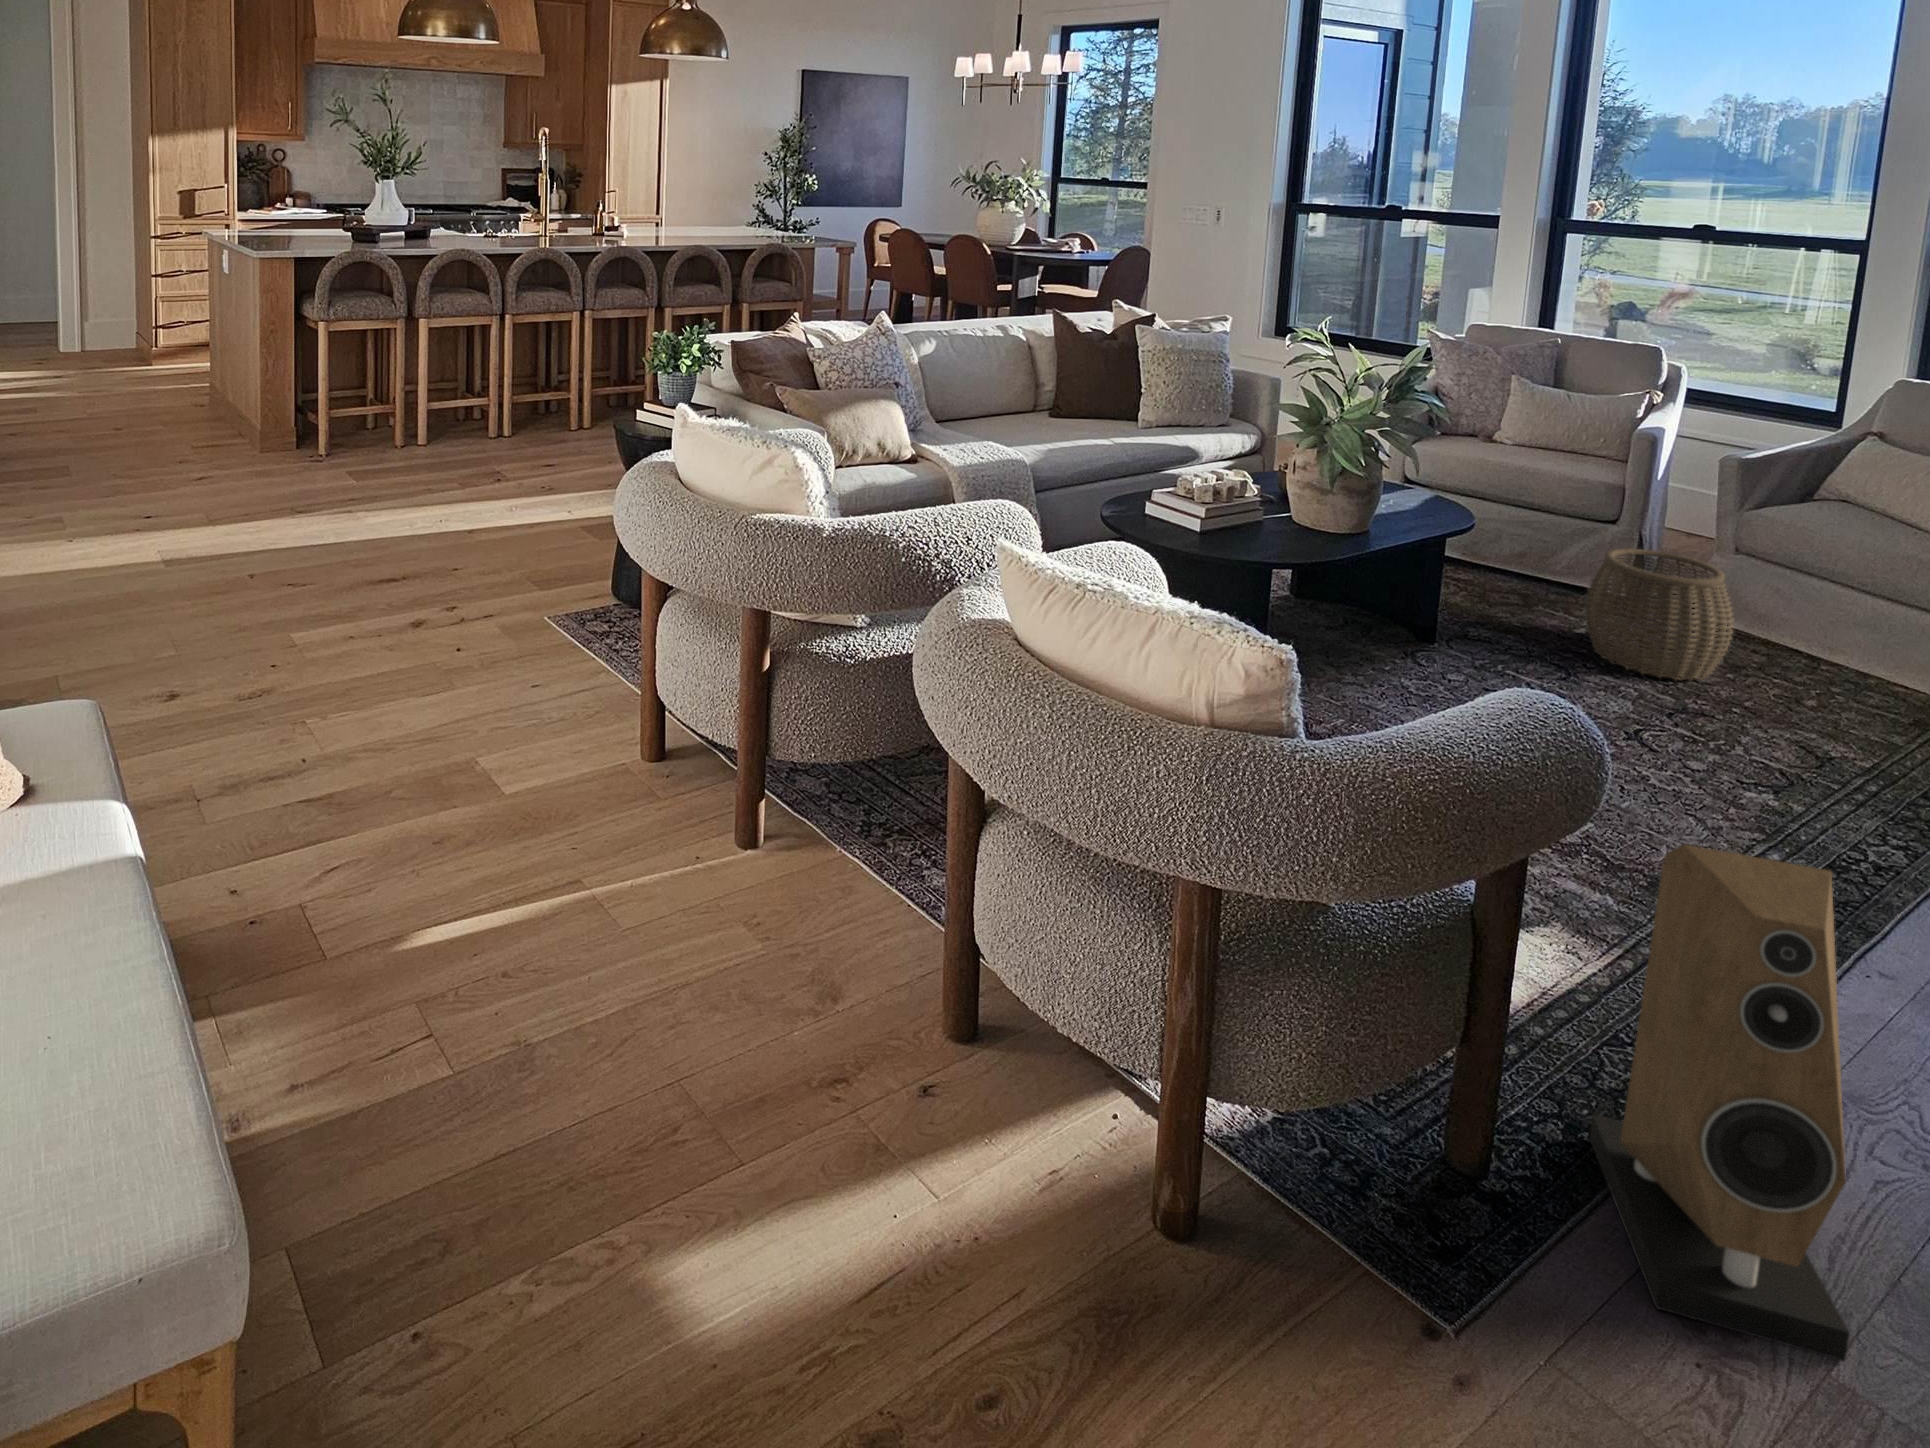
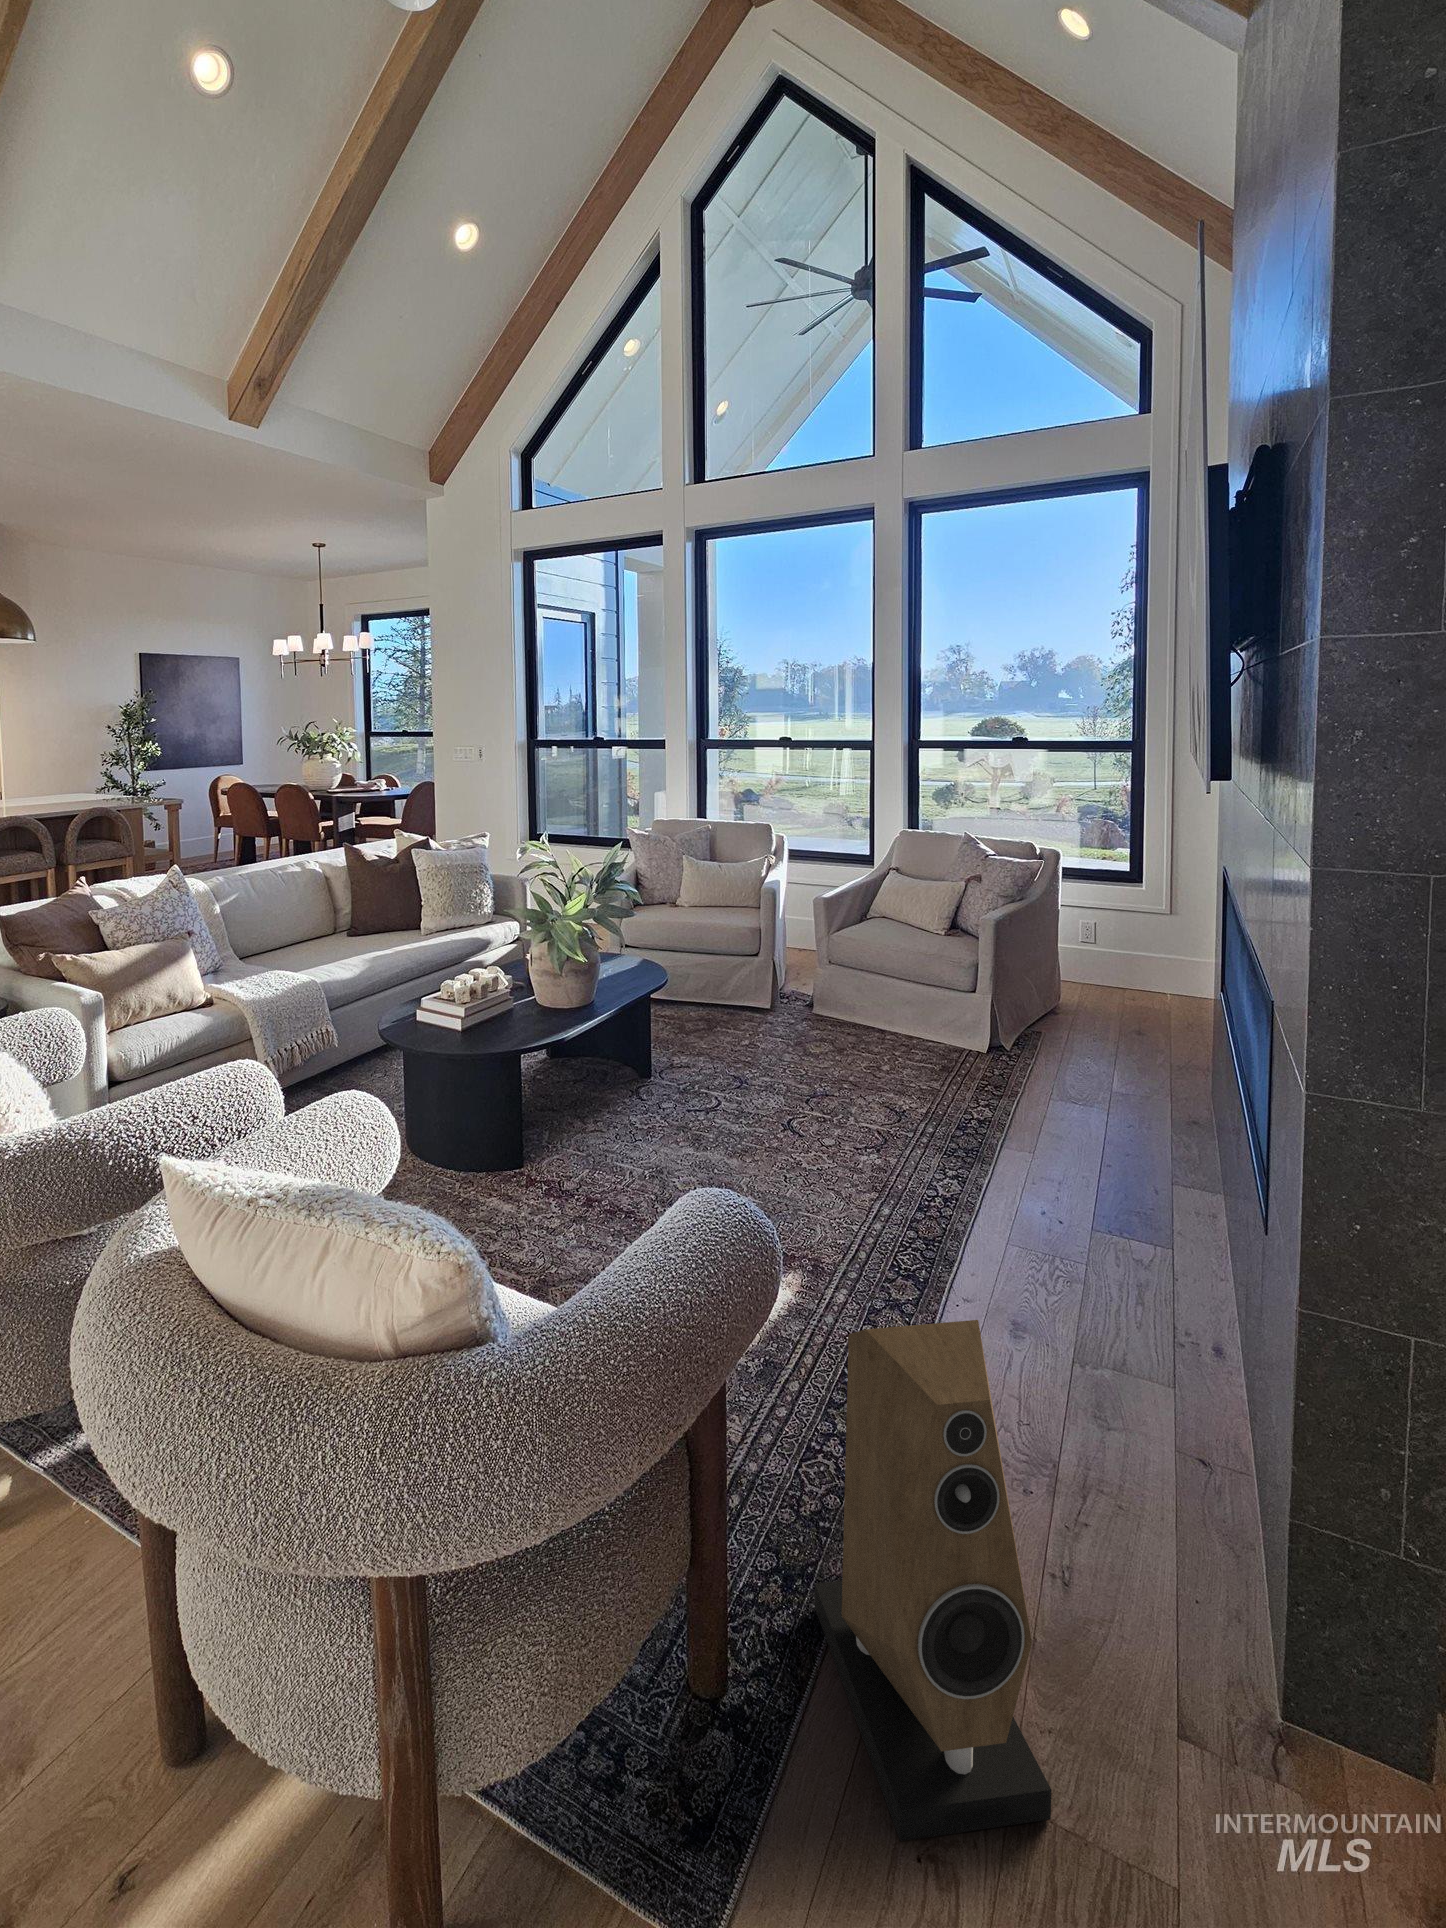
woven basket: present [1585,548,1733,681] -> none [744,975,836,1071]

